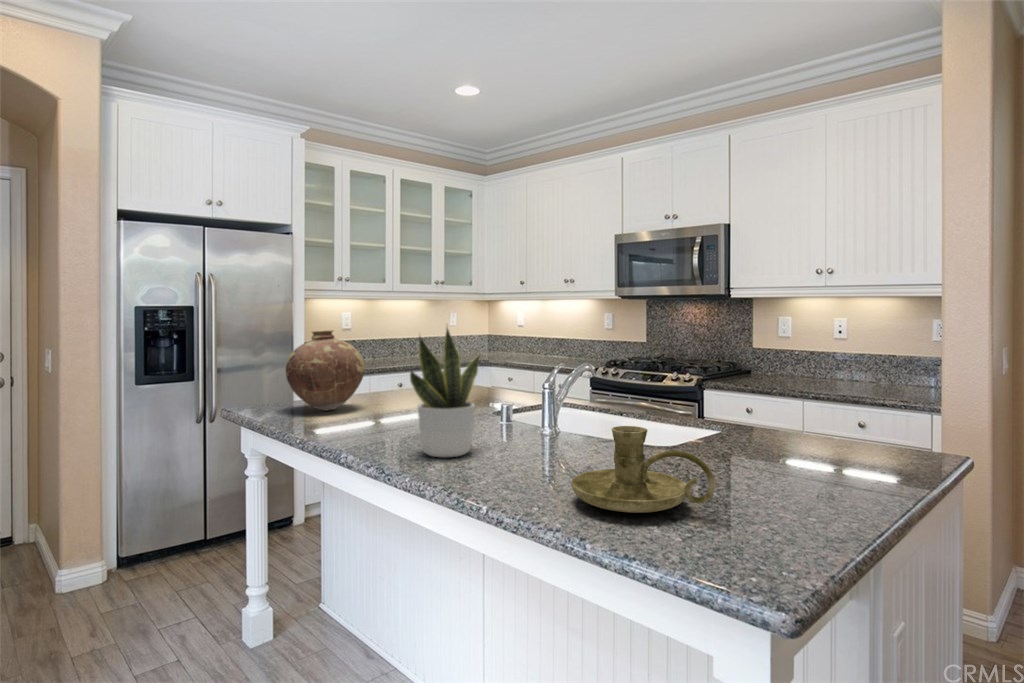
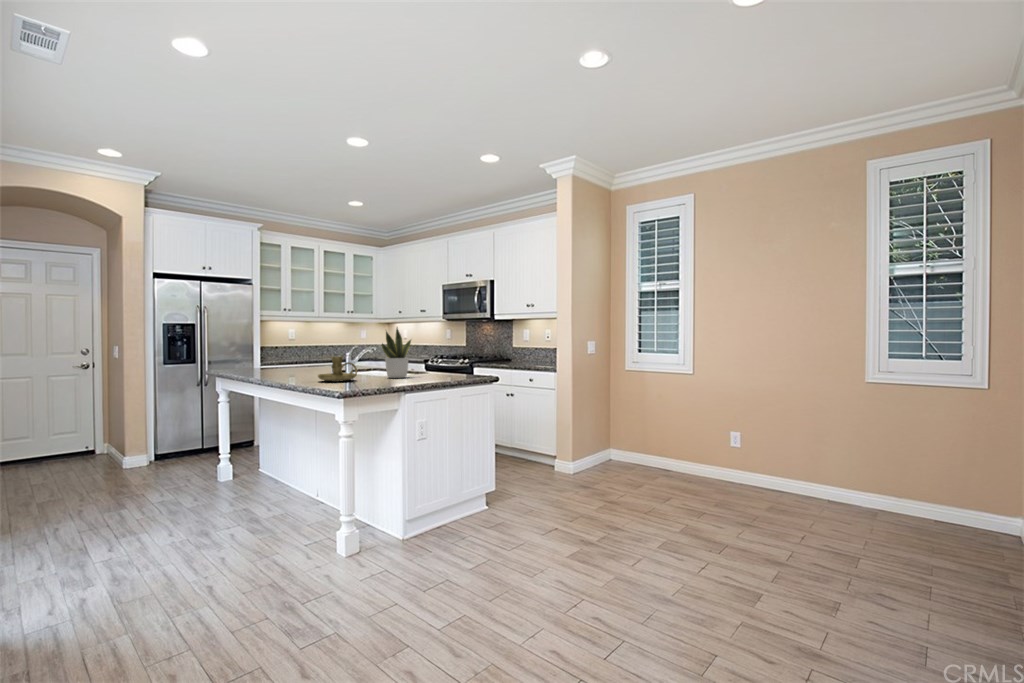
potted plant: present [410,328,480,457] -> present [382,327,411,378]
vase: present [286,330,365,411] -> none [238,333,277,369]

